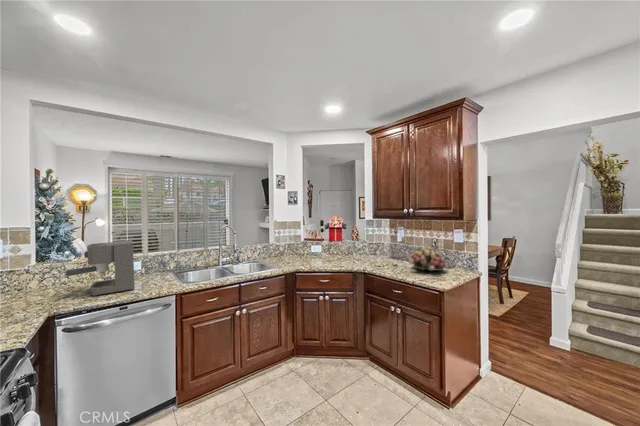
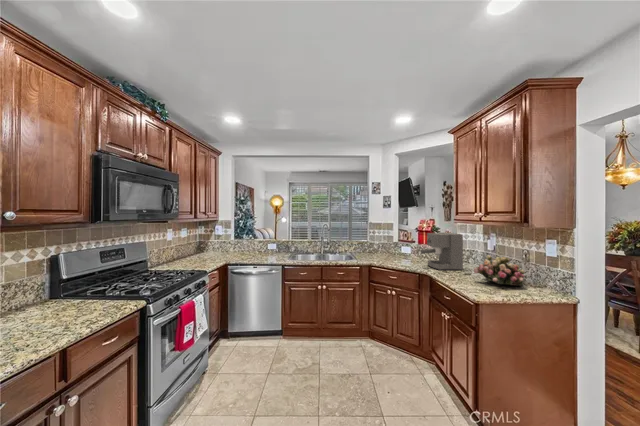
coffee maker: present [66,240,135,296] -> present [421,233,463,270]

